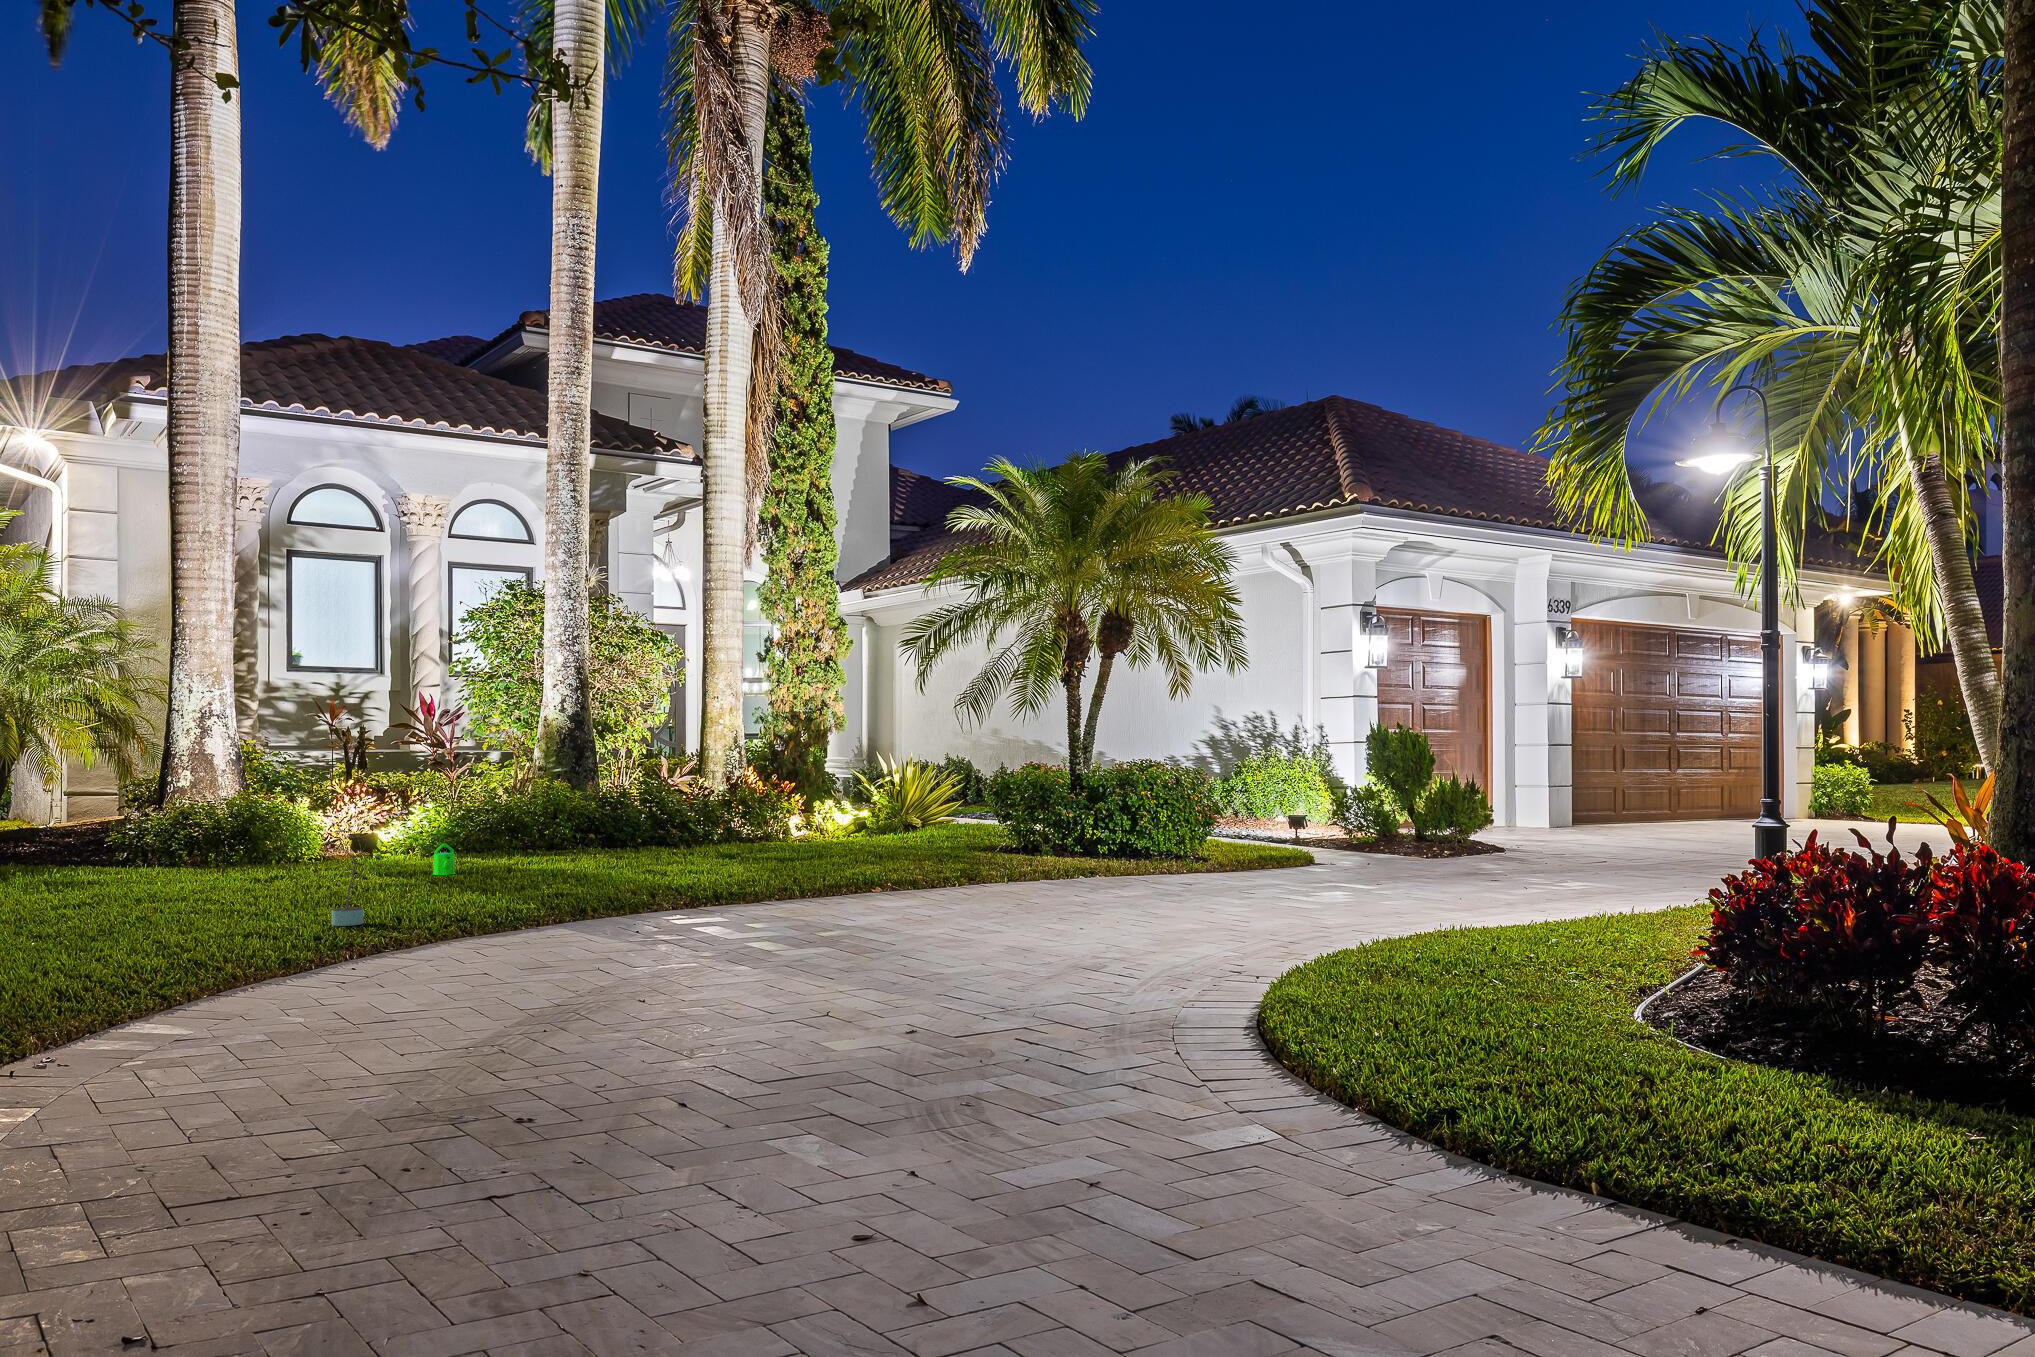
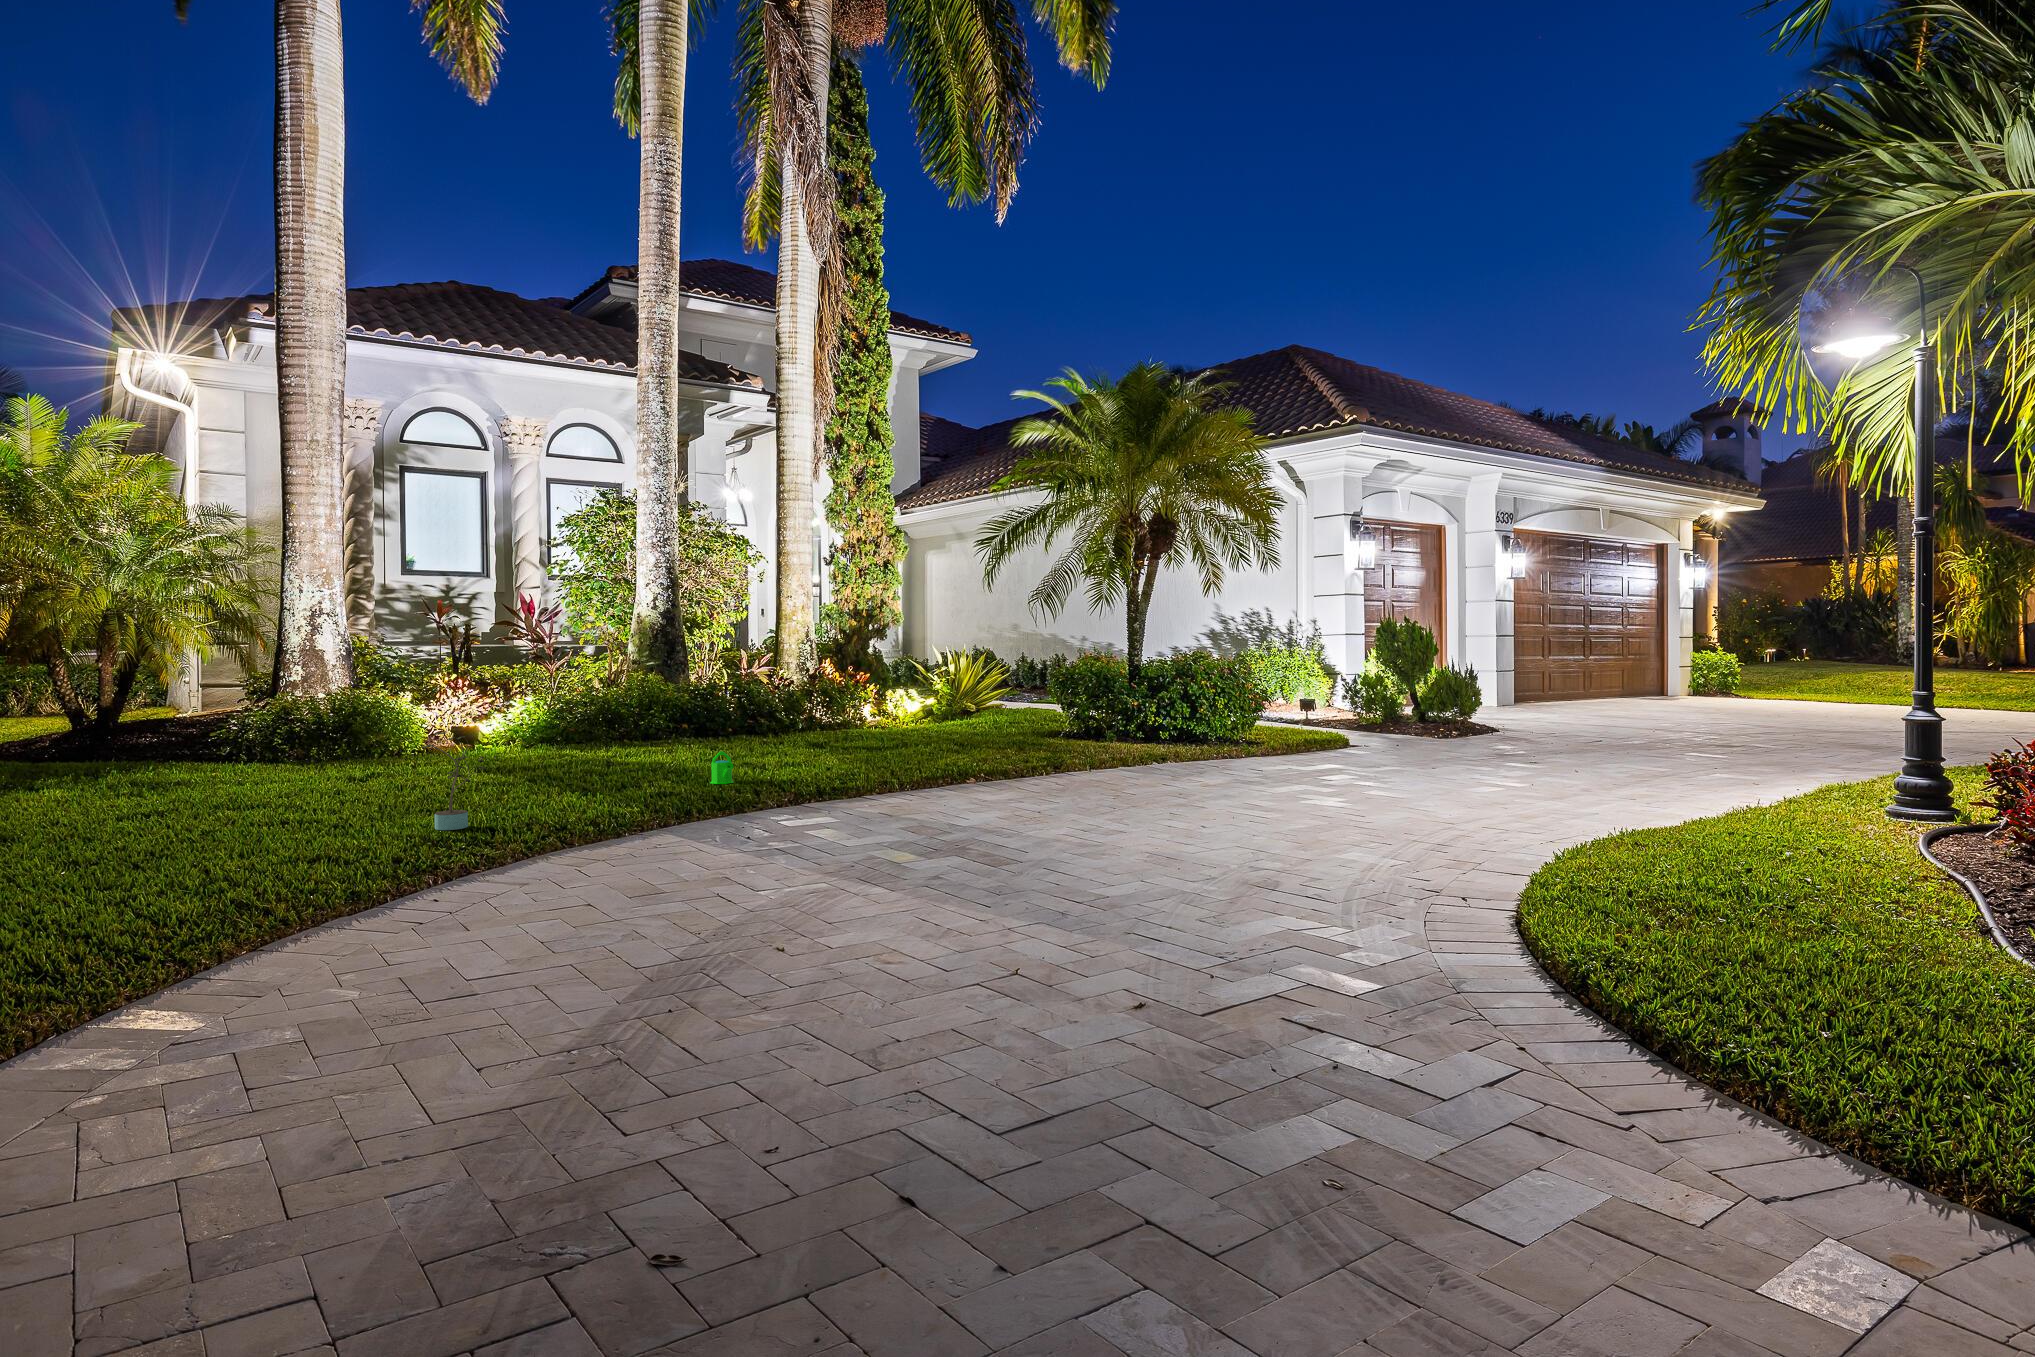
watering can: present [433,844,456,875] -> present [710,751,734,784]

